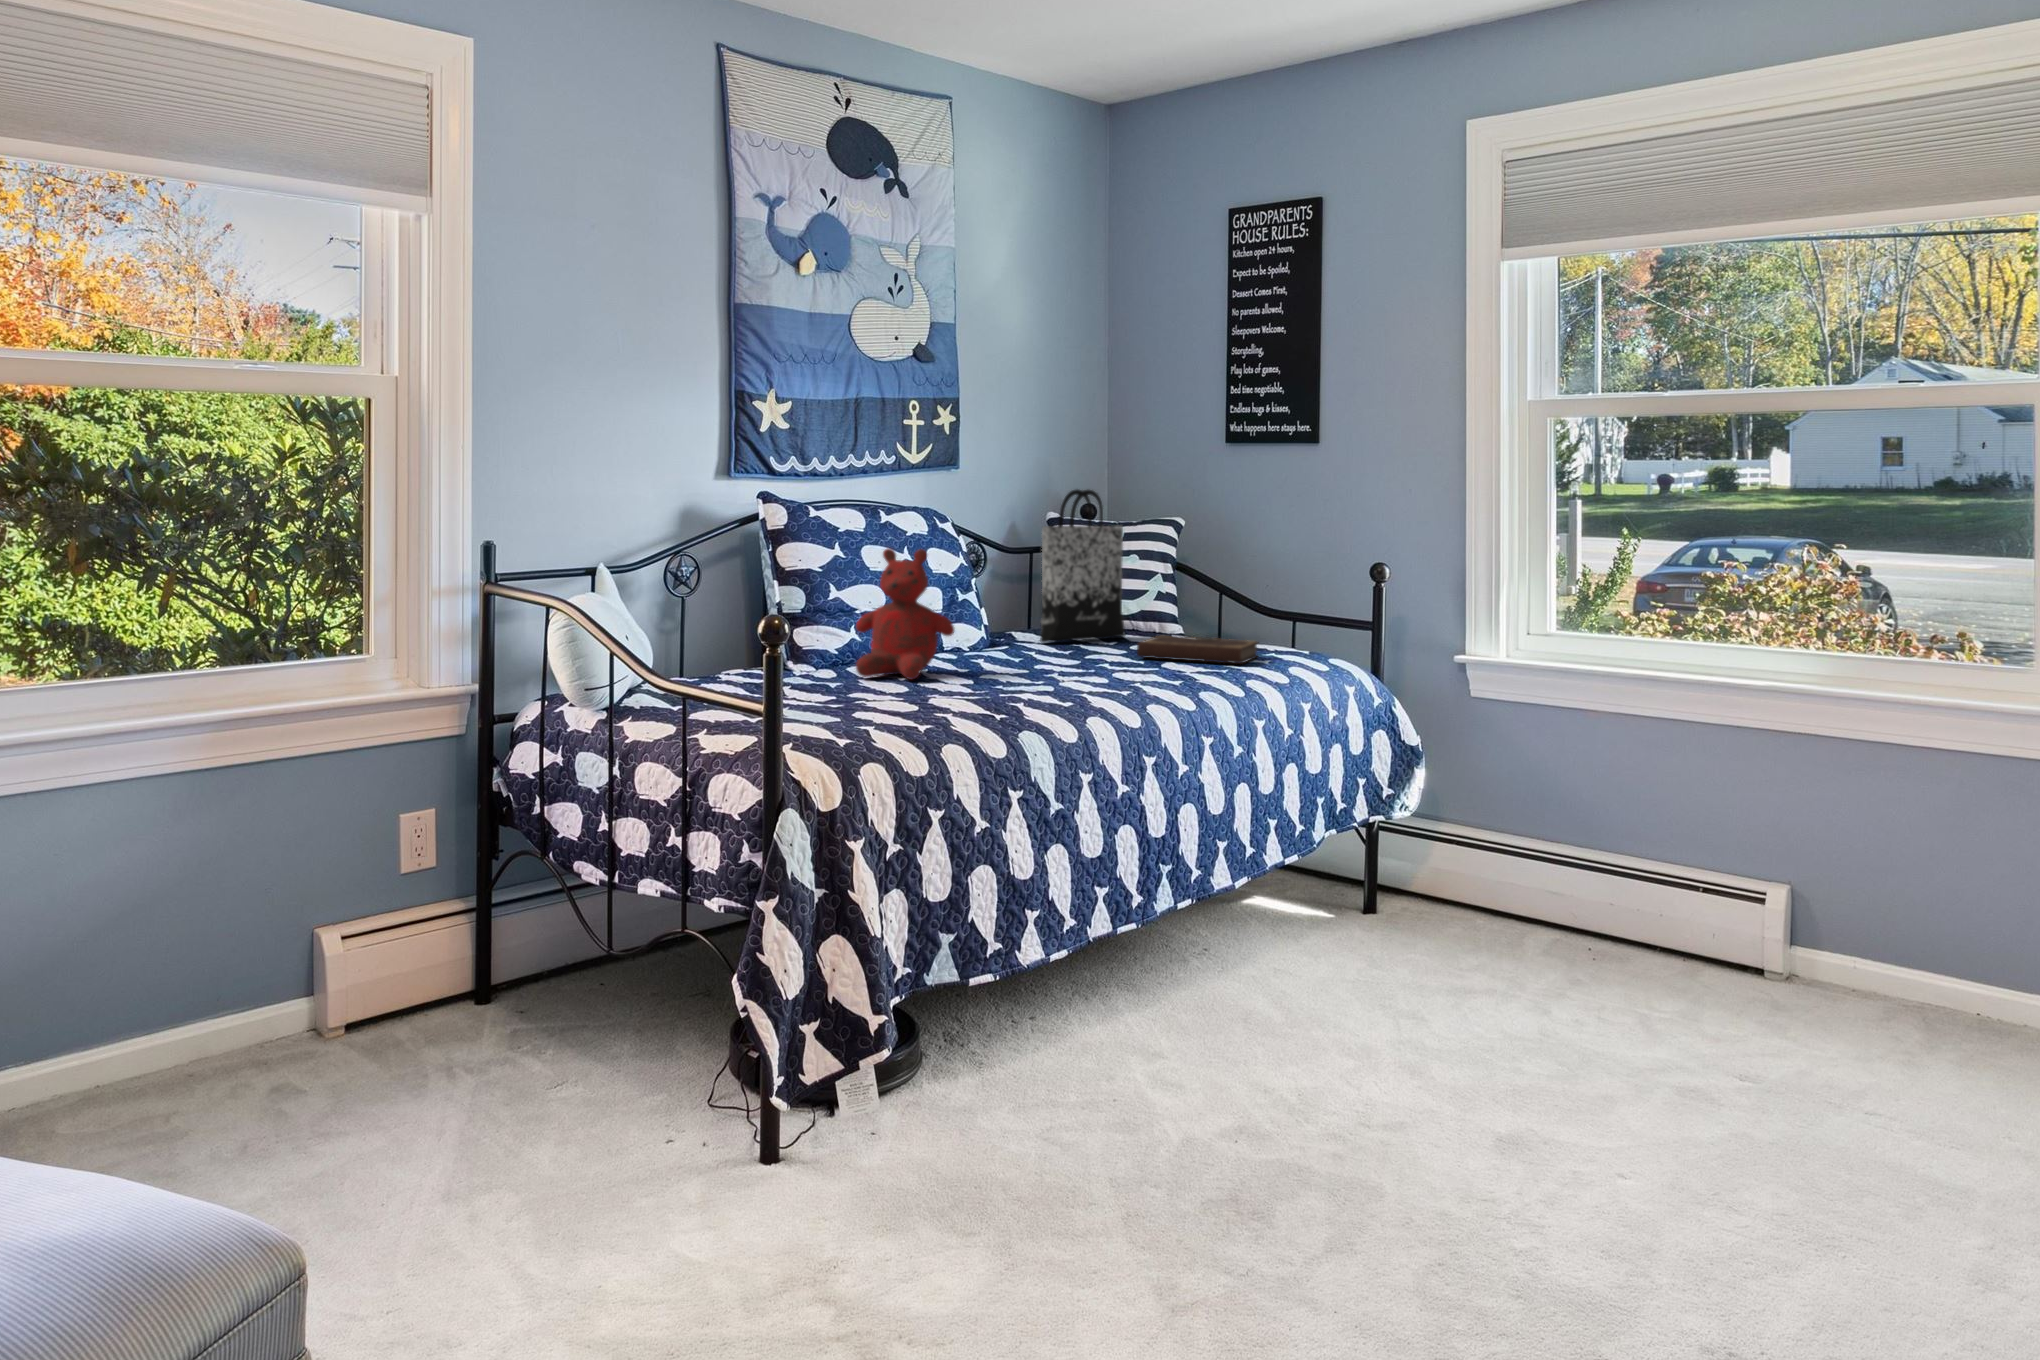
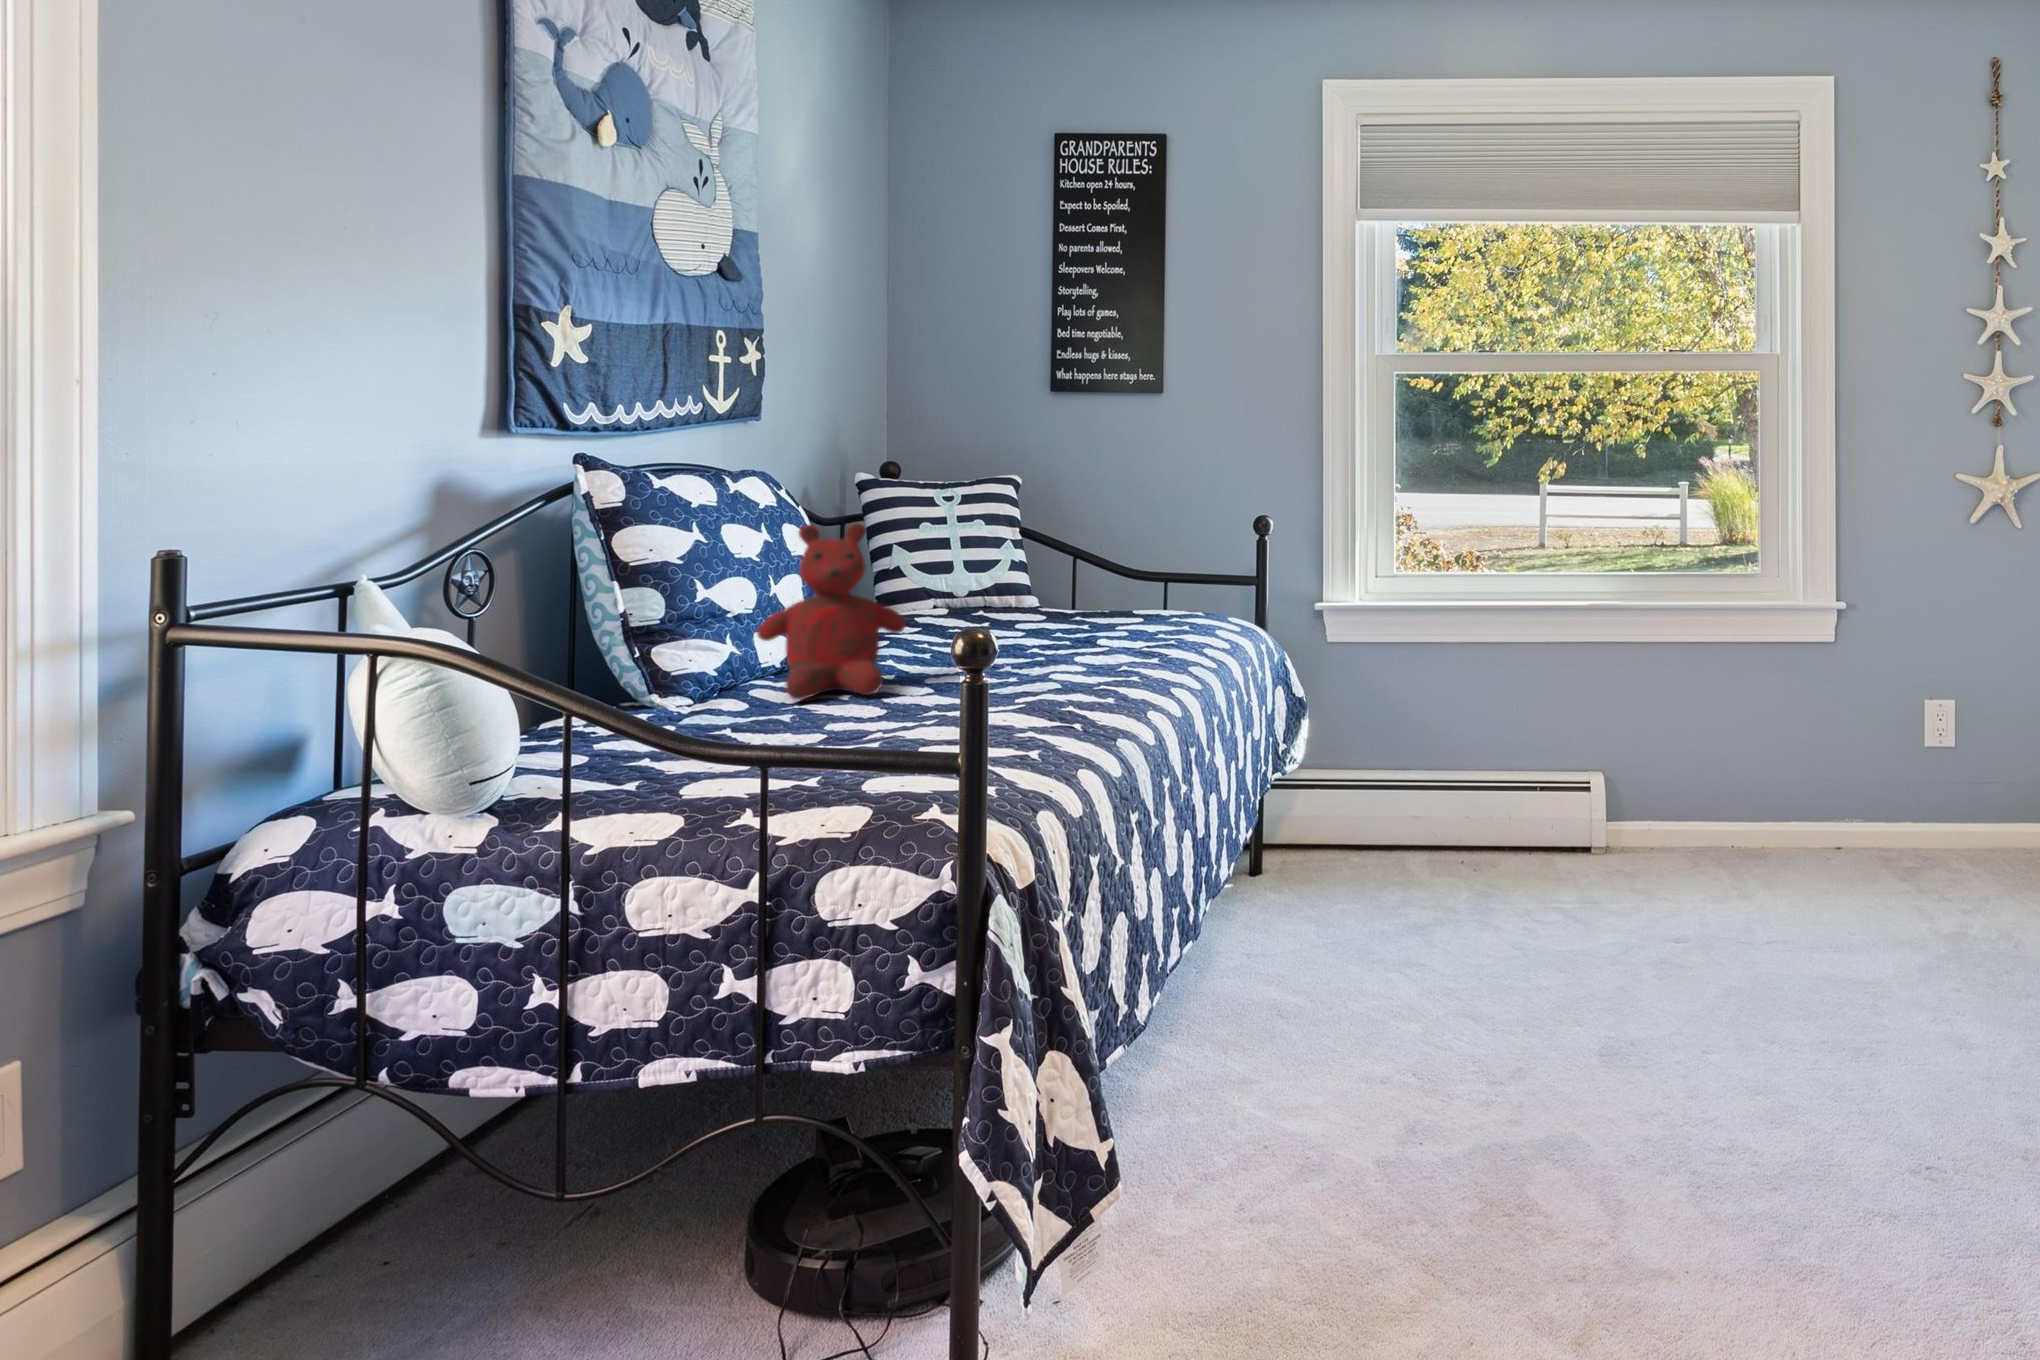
tote bag: present [1040,489,1125,643] -> none [910,444,991,631]
notebook: present [1137,636,1258,664] -> none [1064,604,1186,635]

